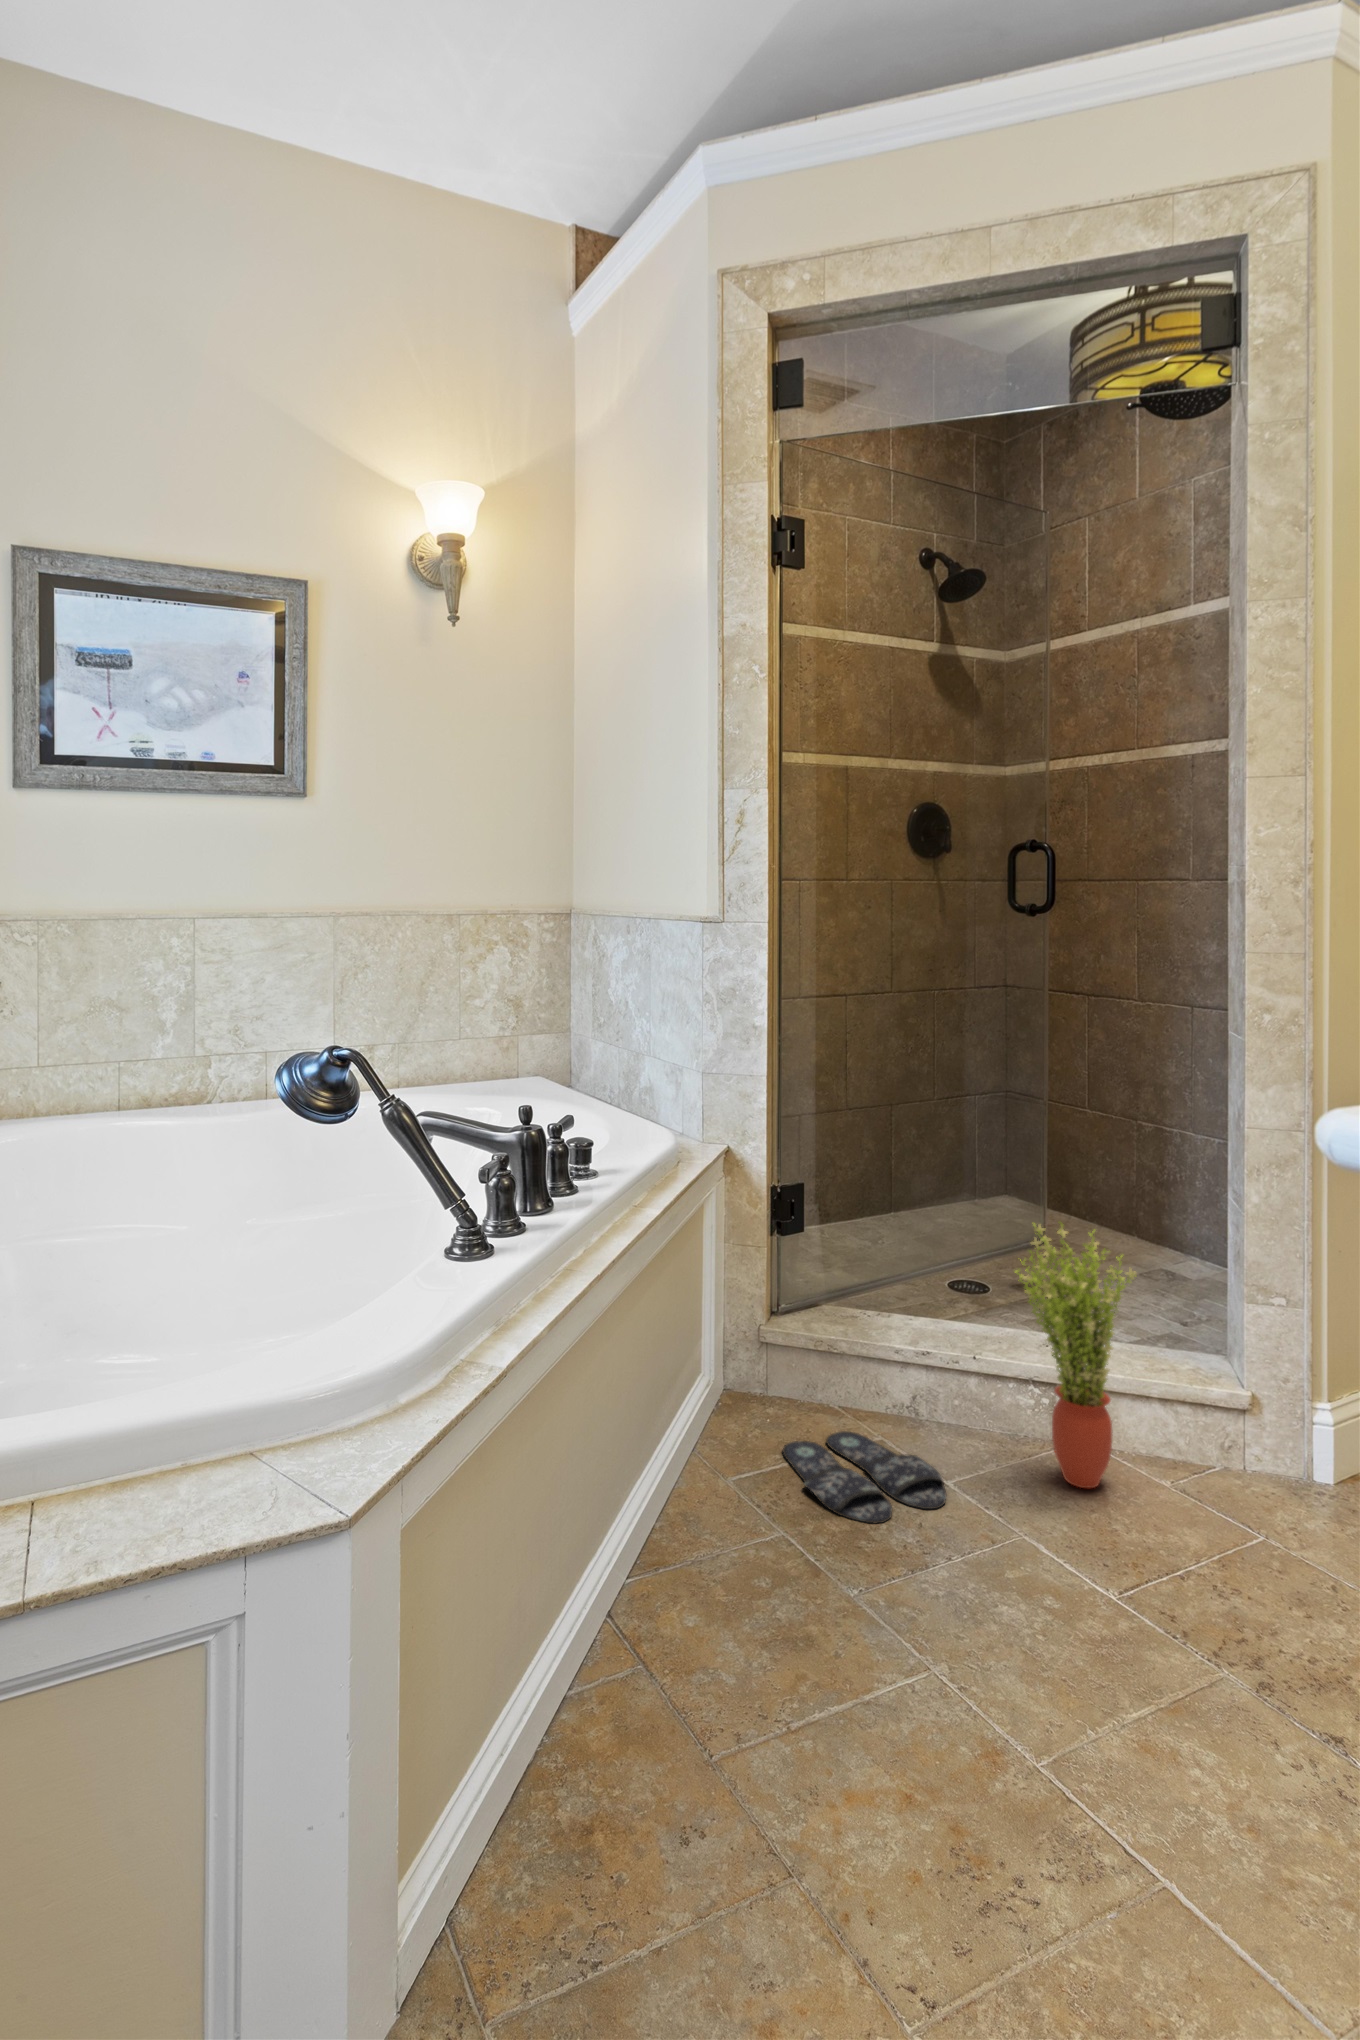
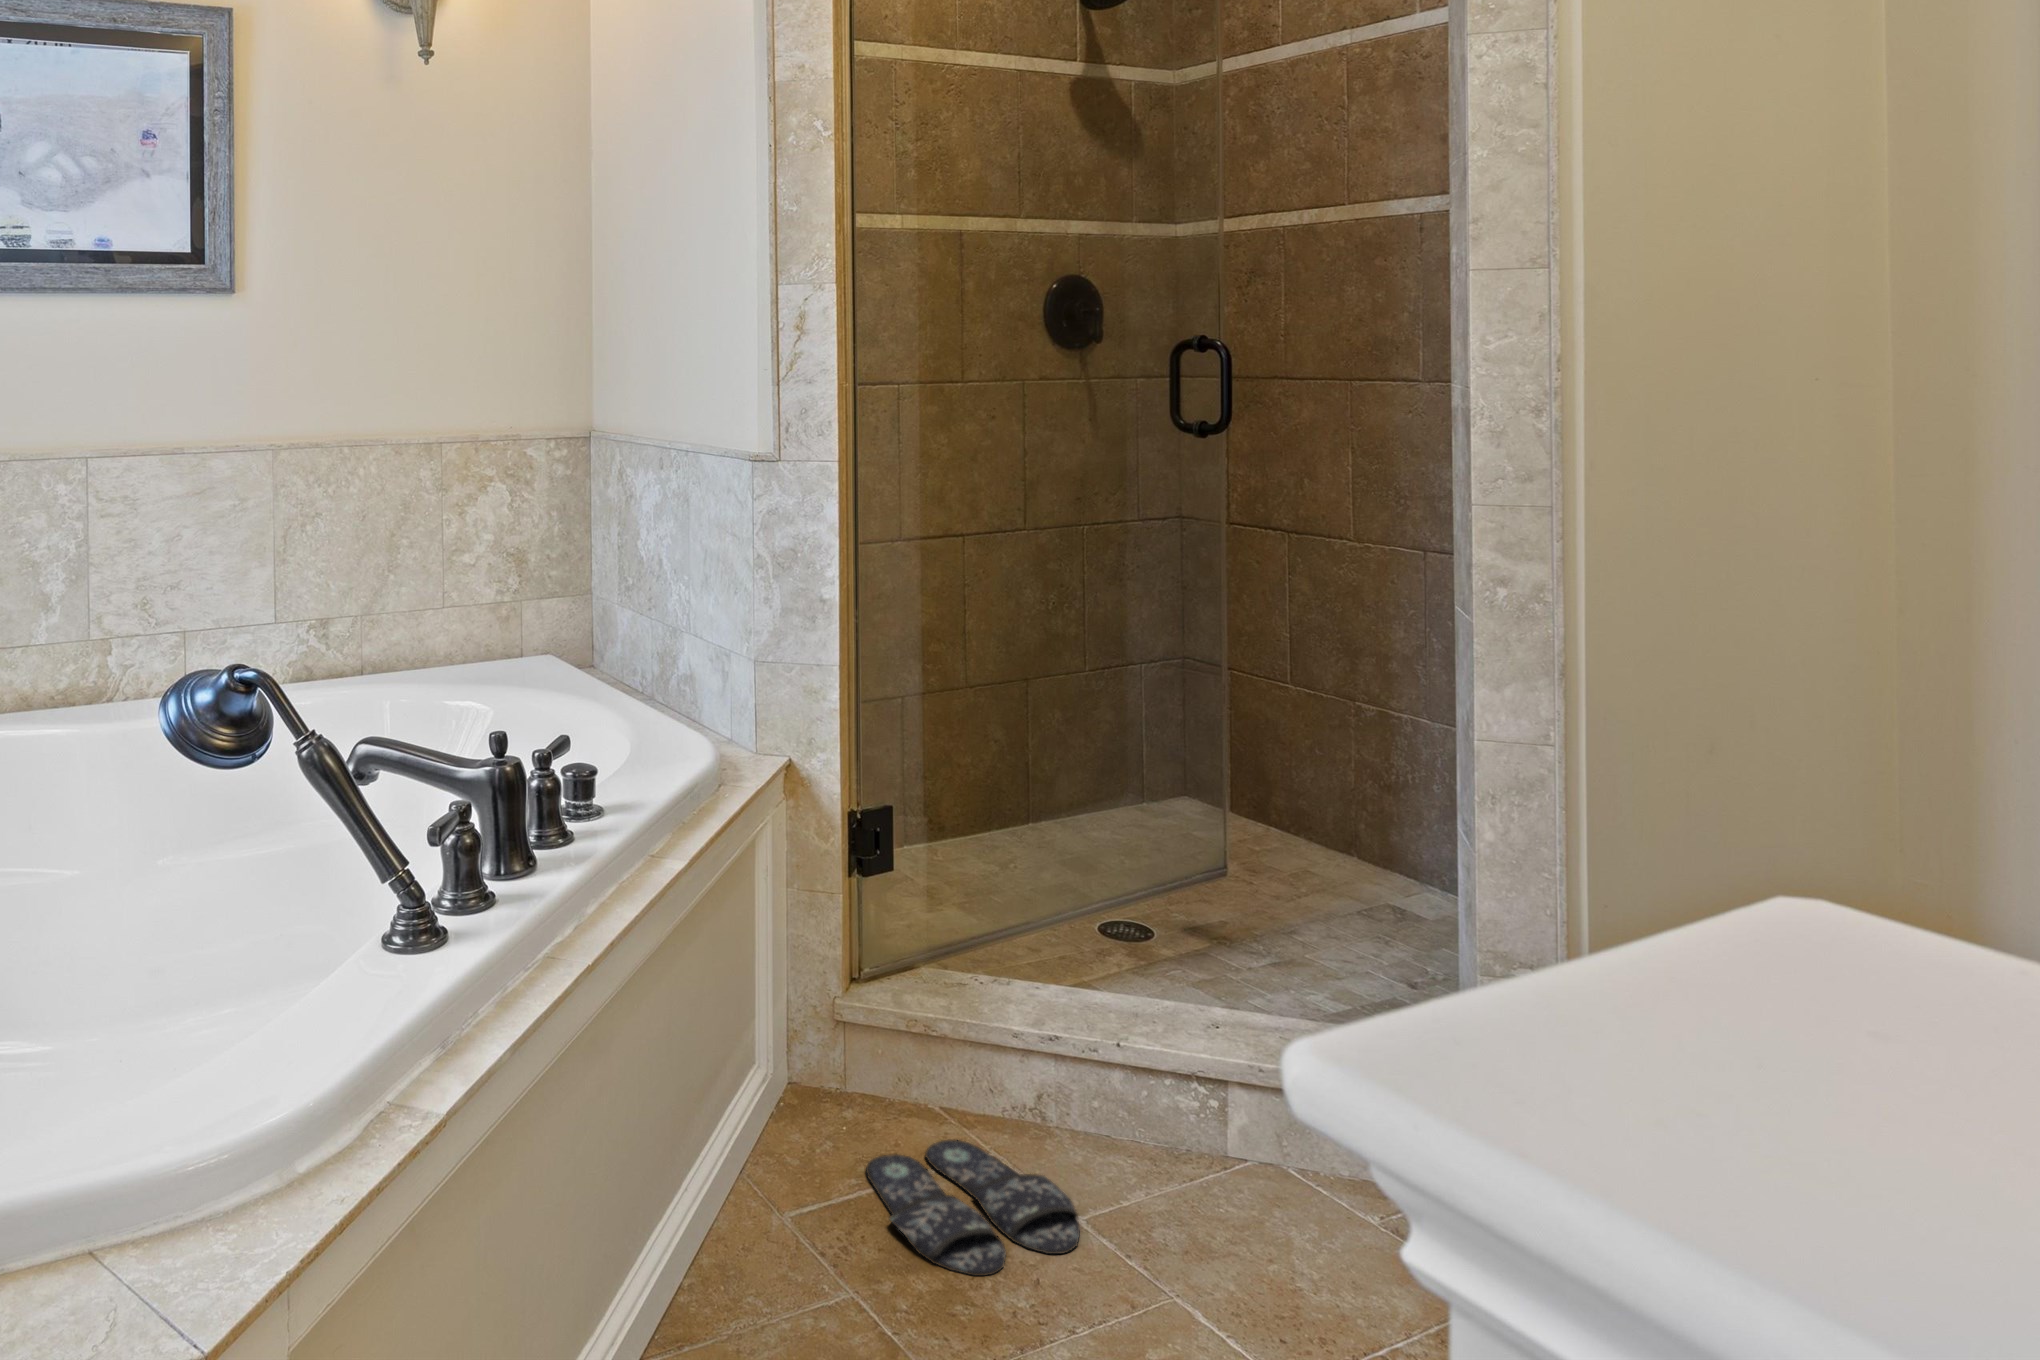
potted plant: present [1015,1222,1136,1488] -> none [1168,861,1330,1221]

